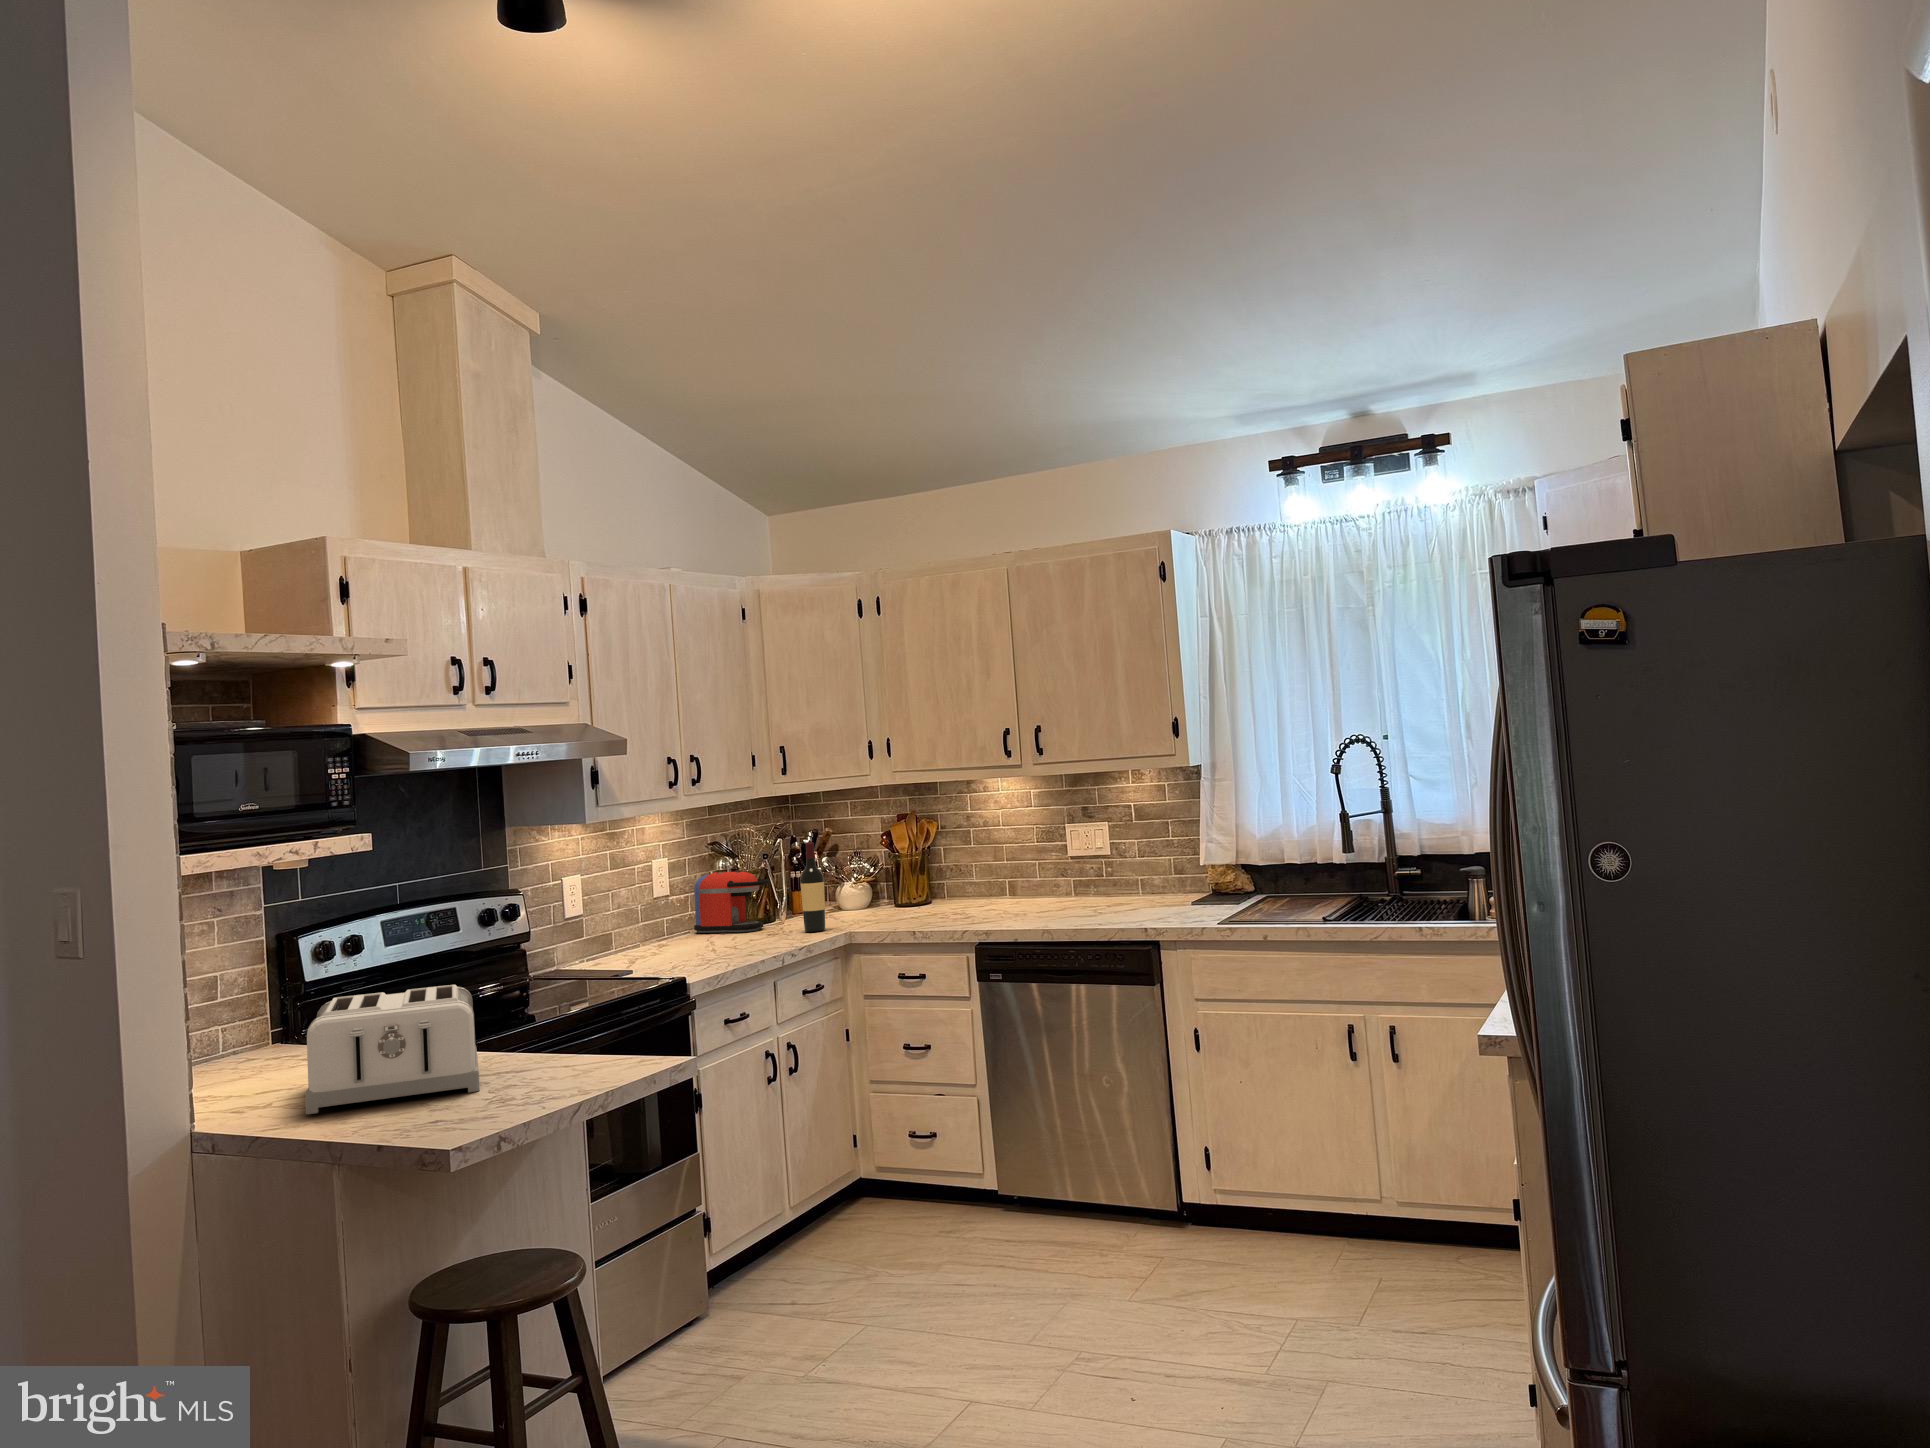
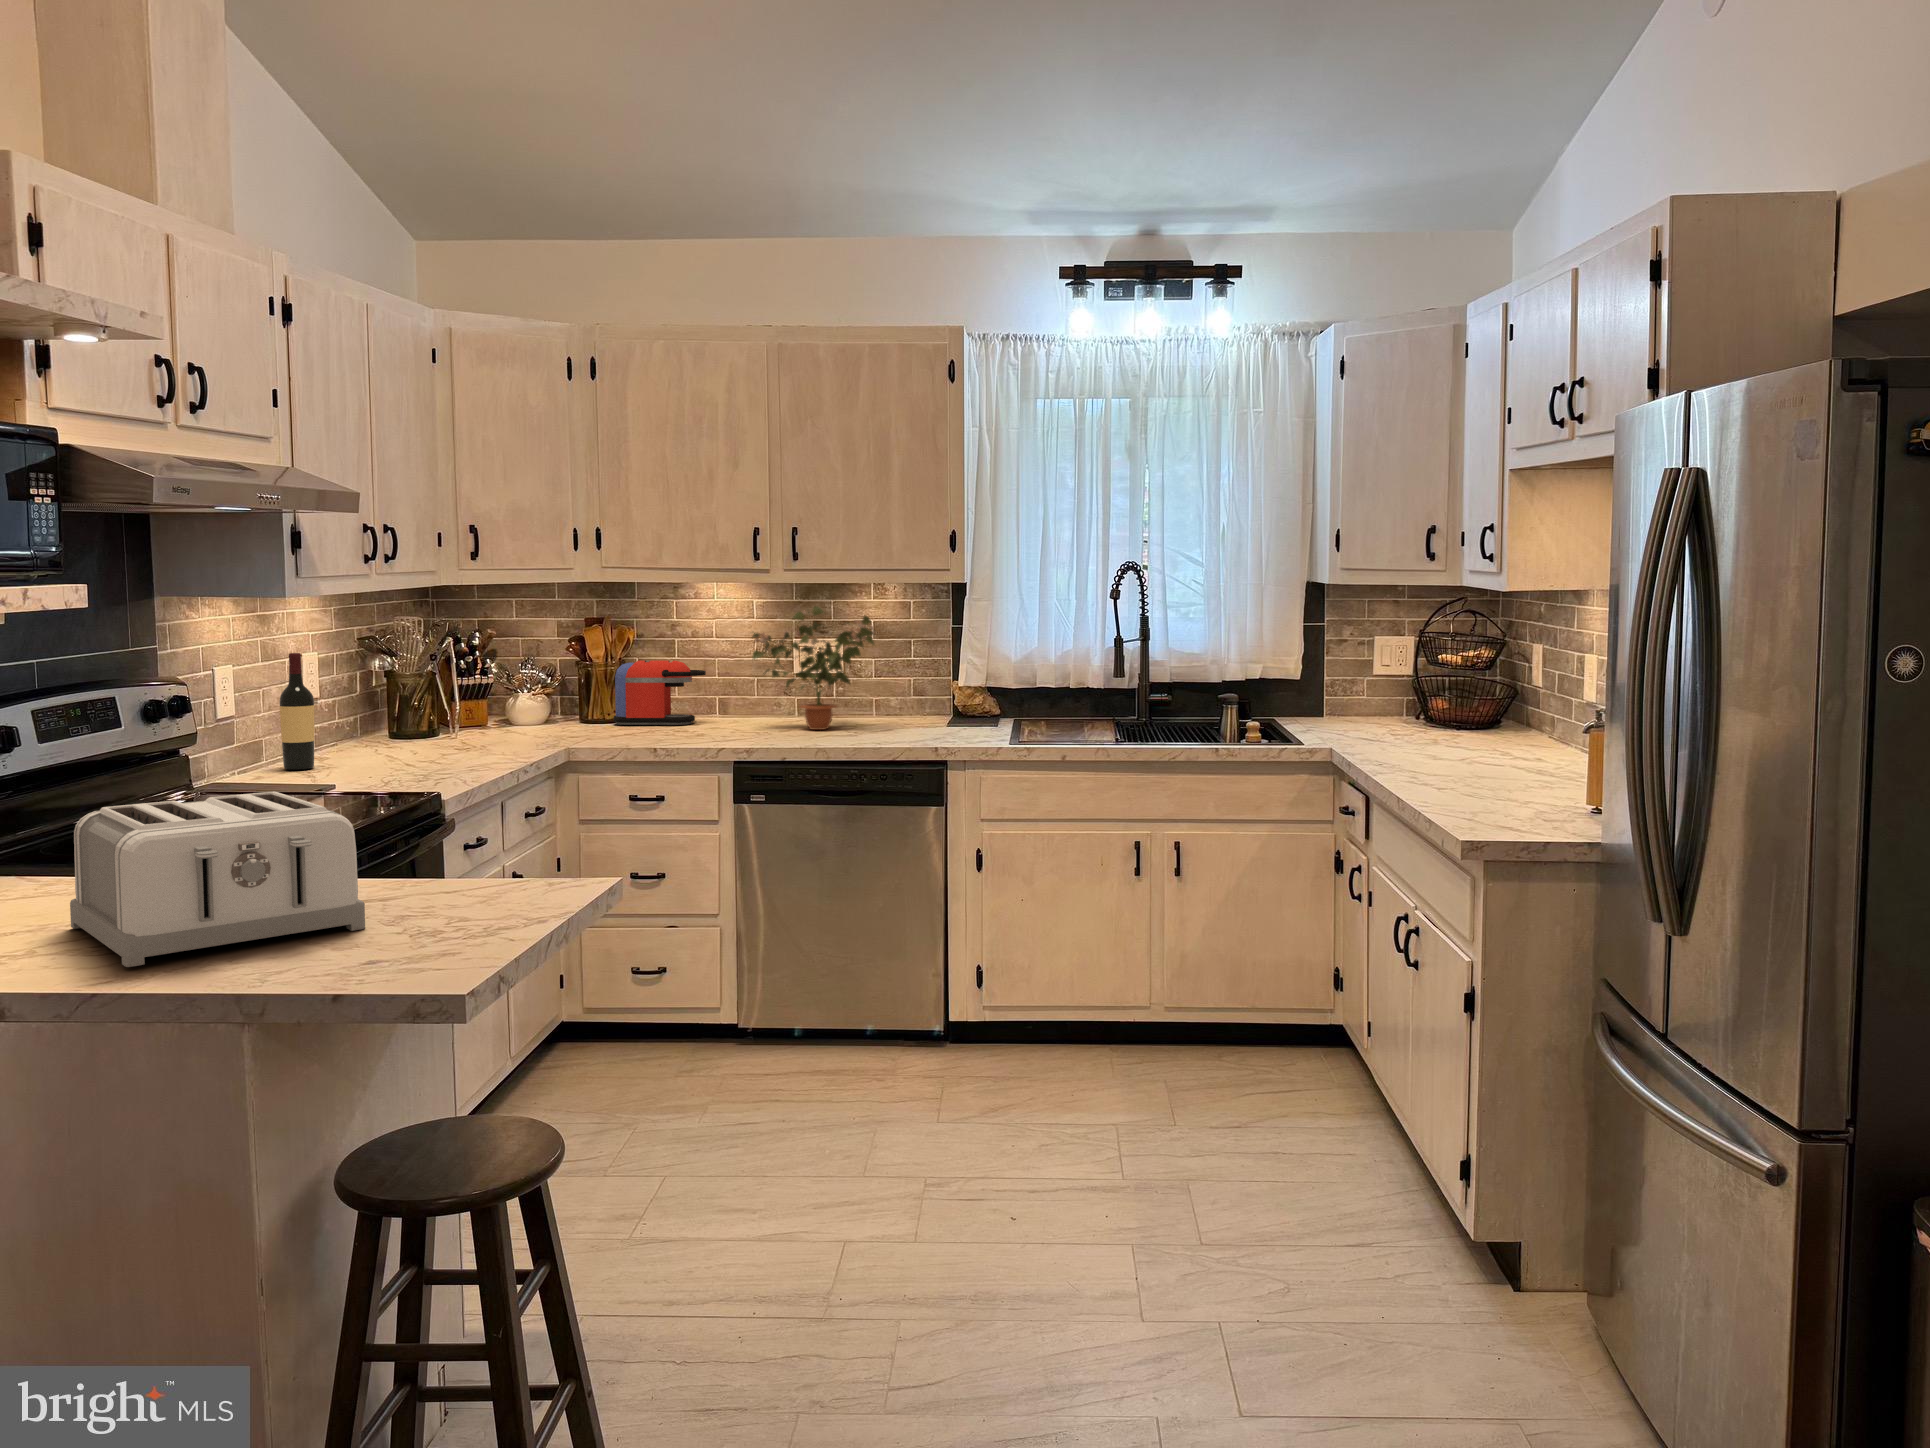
potted plant: none [1010,796,1127,912] -> present [752,606,876,730]
wine bottle: present [800,842,825,932] -> present [279,653,314,770]
coffee maker: present [694,871,770,933] -> present [614,660,706,725]

